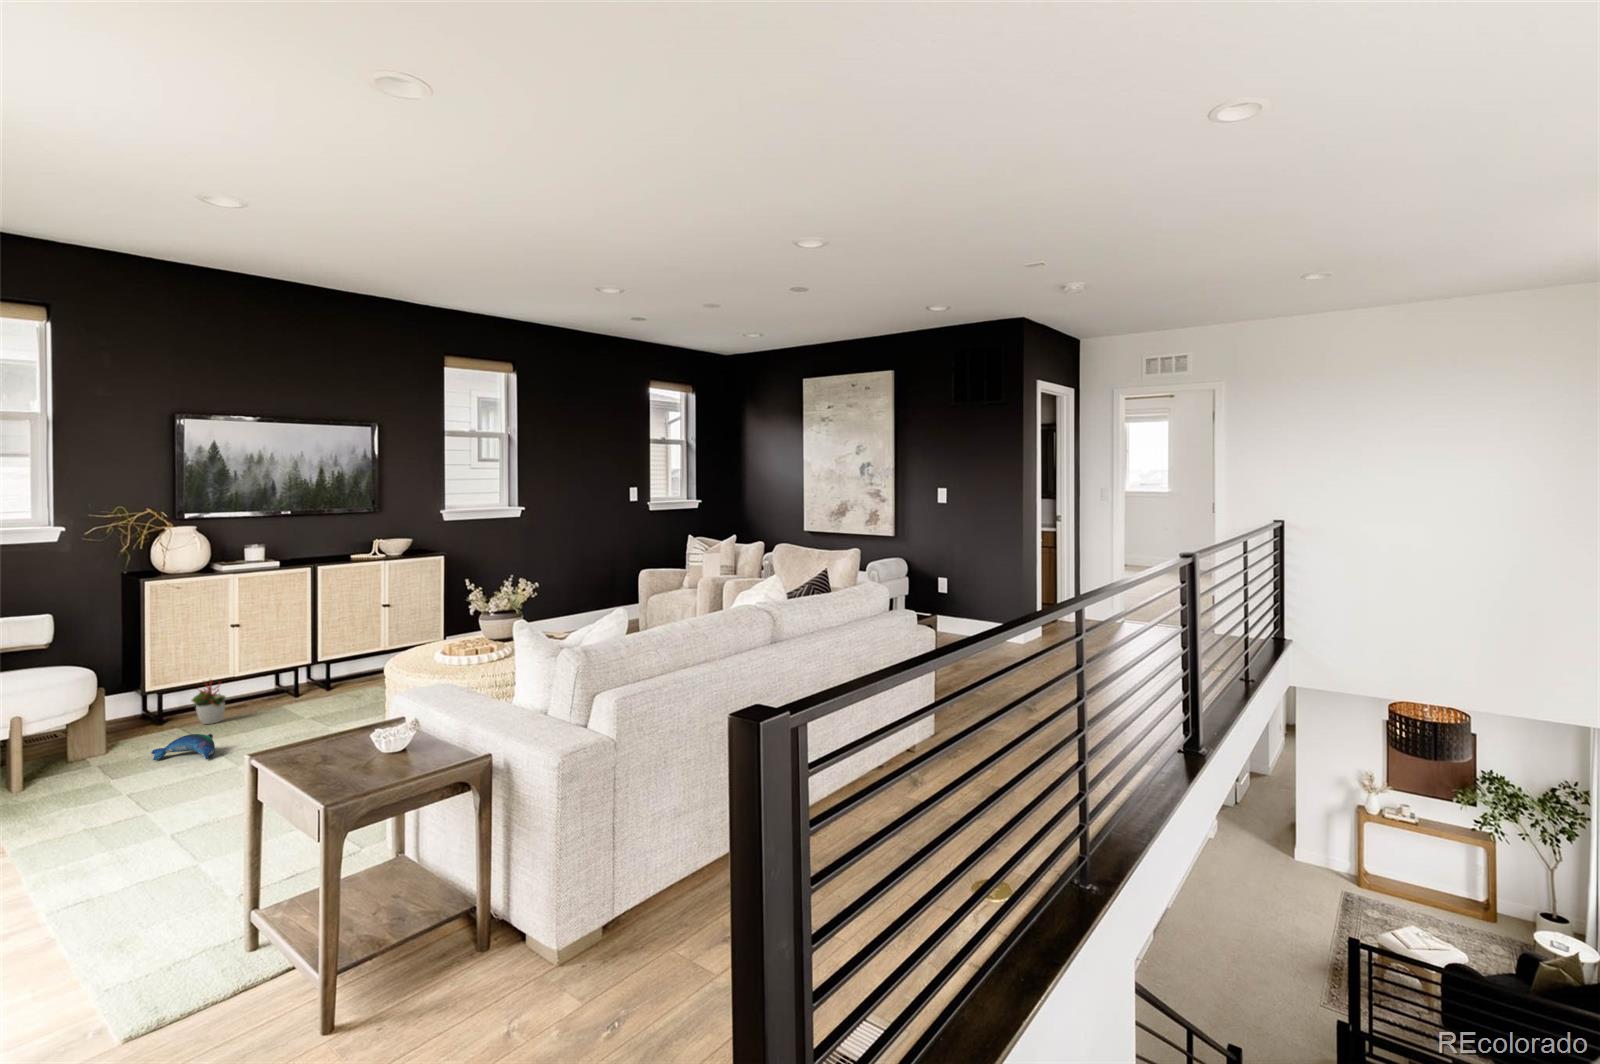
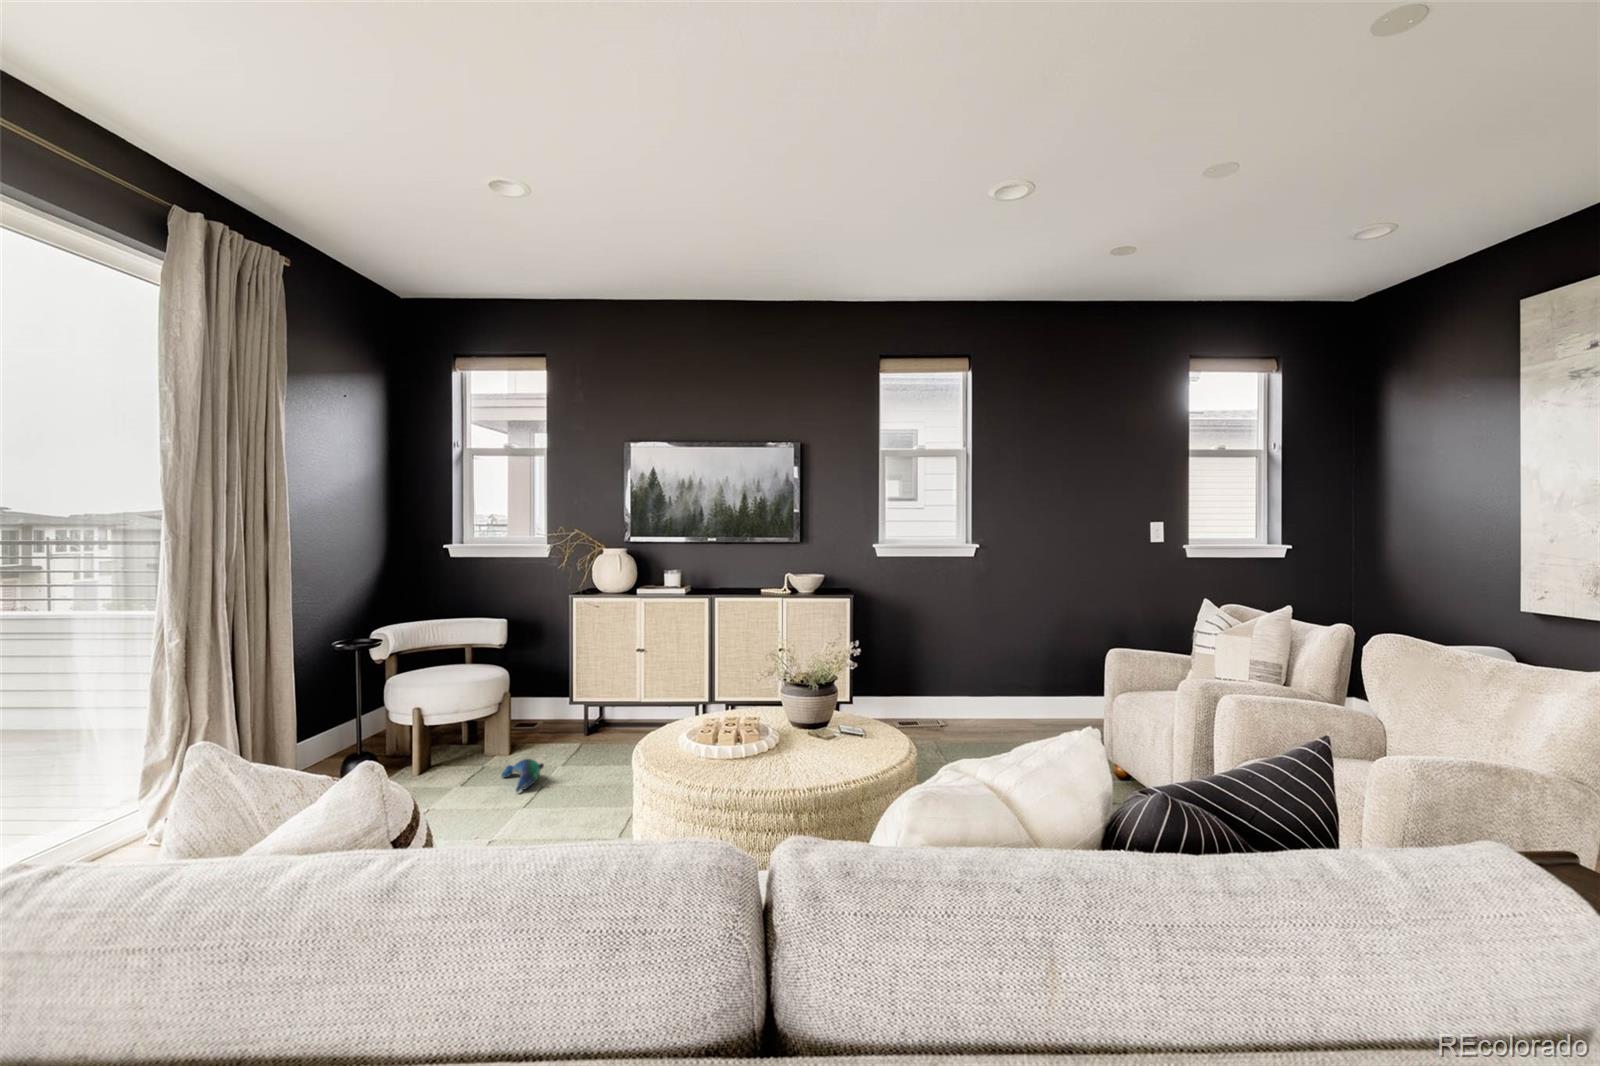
decorative plant: present [192,679,225,724] -> none [590,699,615,744]

